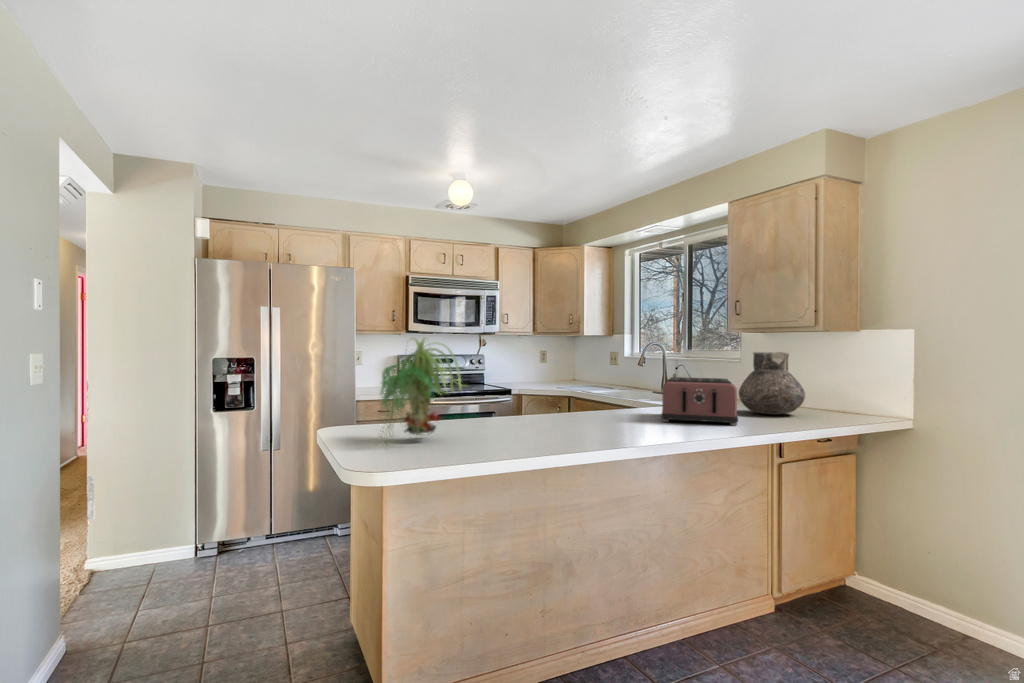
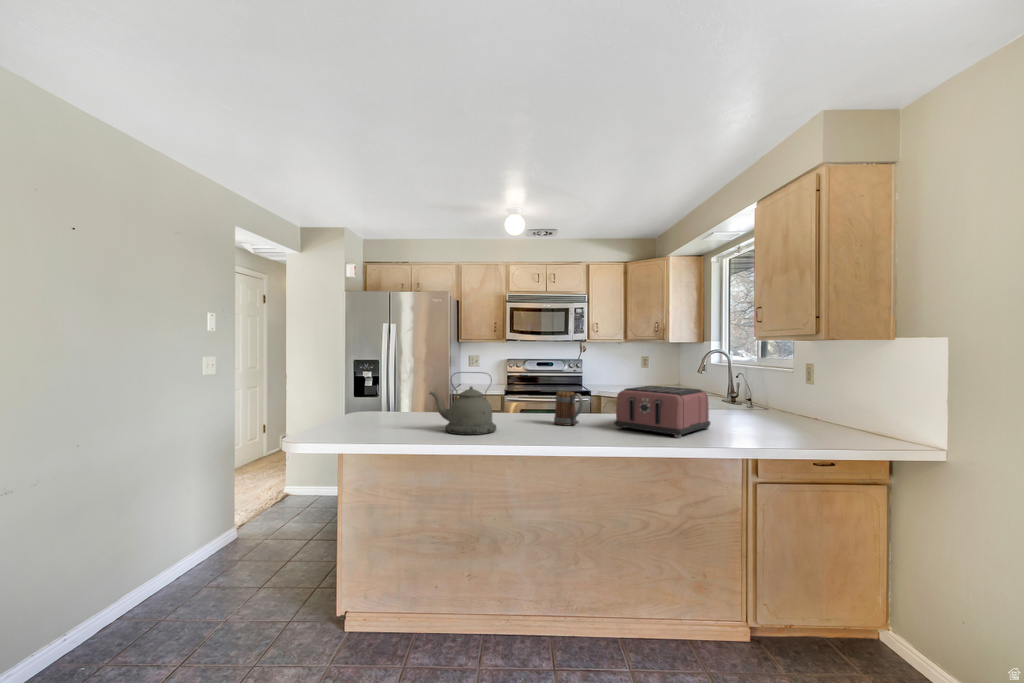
plant: present [381,338,466,437] -> none [327,348,408,432]
vase: present [739,352,805,415] -> none [732,362,807,430]
kettle: none [495,366,570,439] -> present [429,372,496,435]
mug: none [593,386,630,423] -> present [554,391,583,426]

